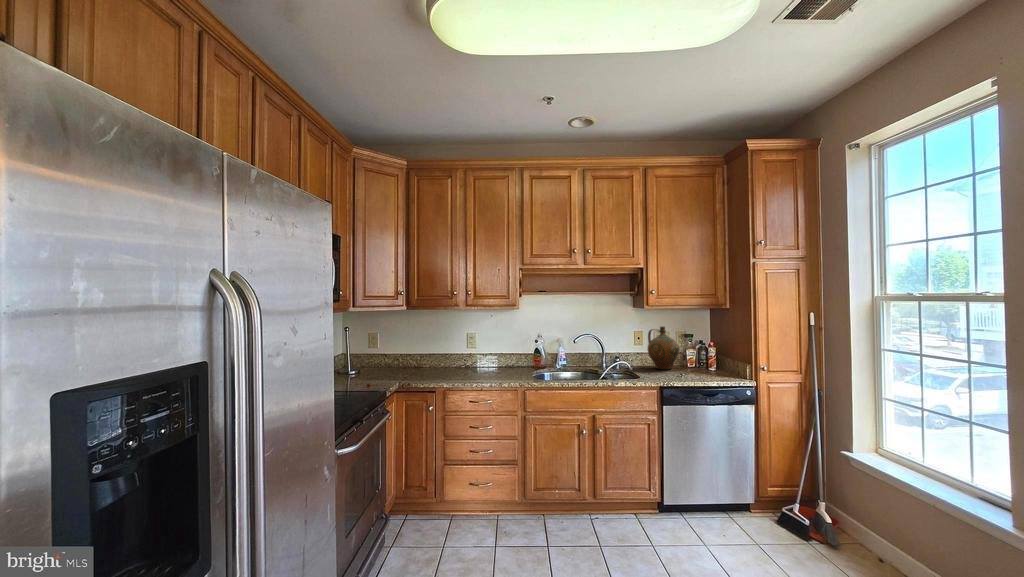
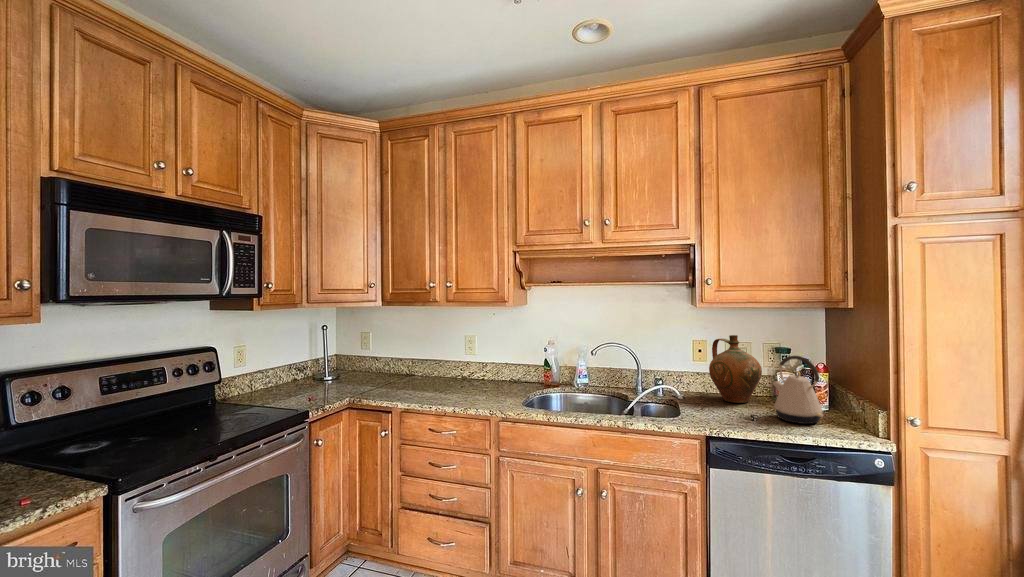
kettle: none [689,337,719,376] -> present [773,356,823,424]

